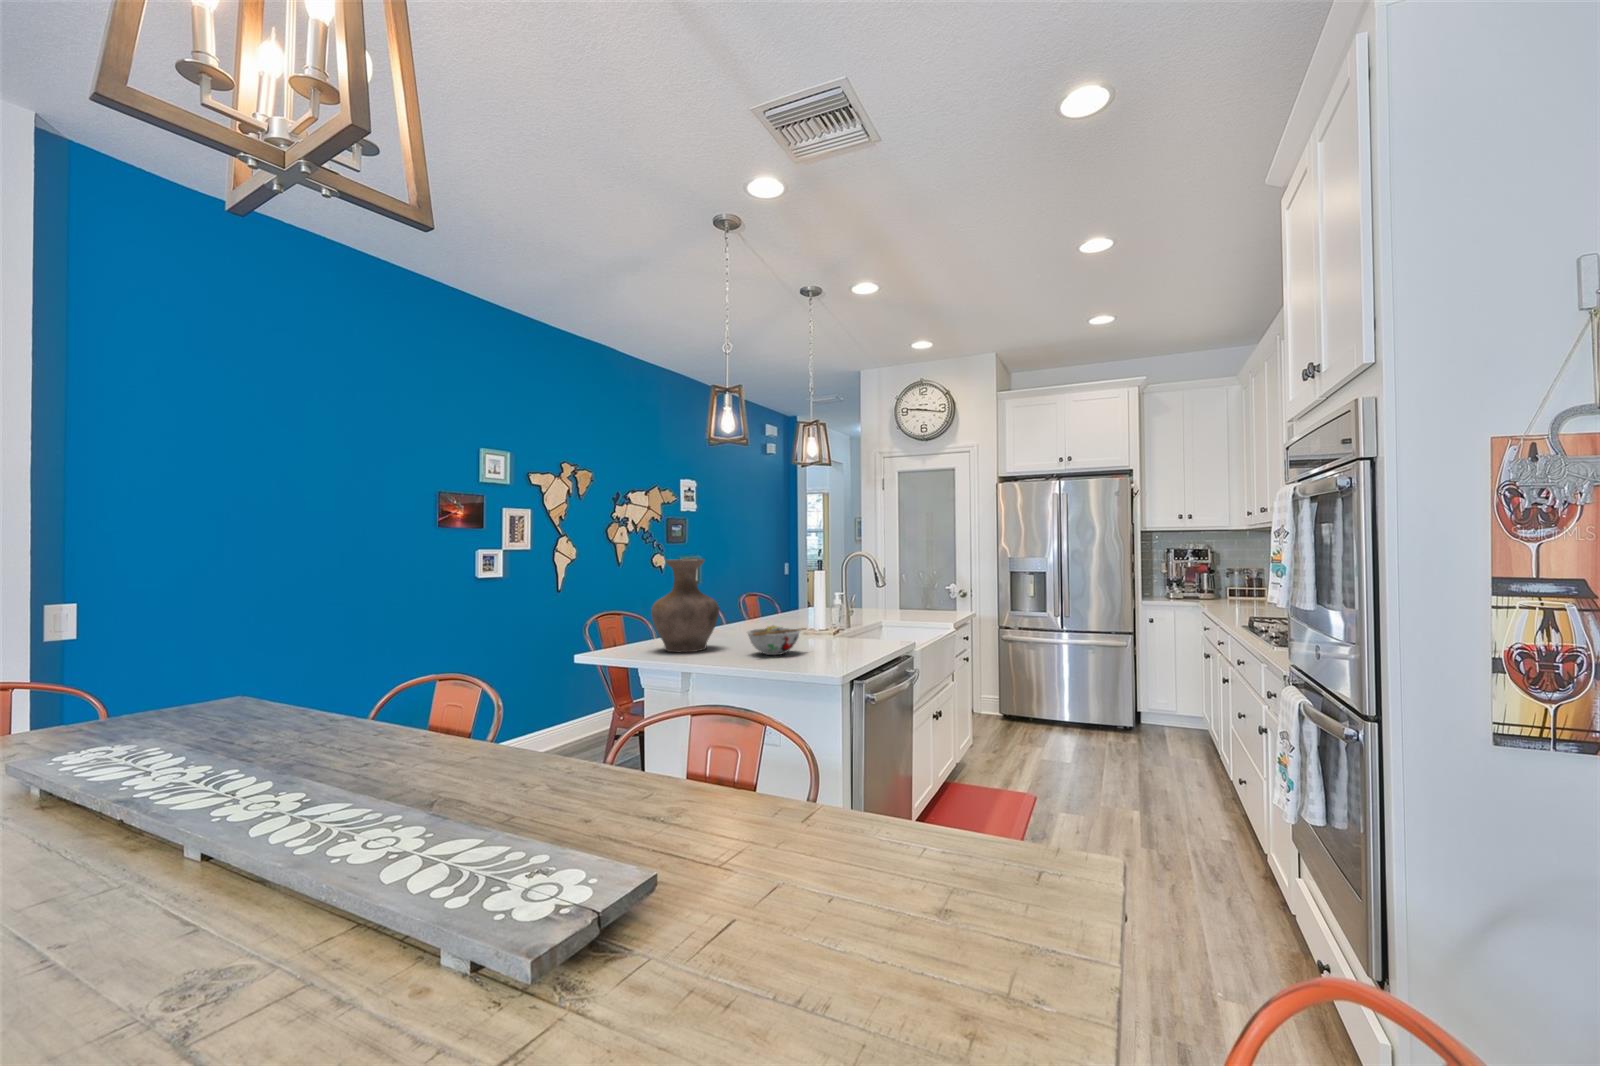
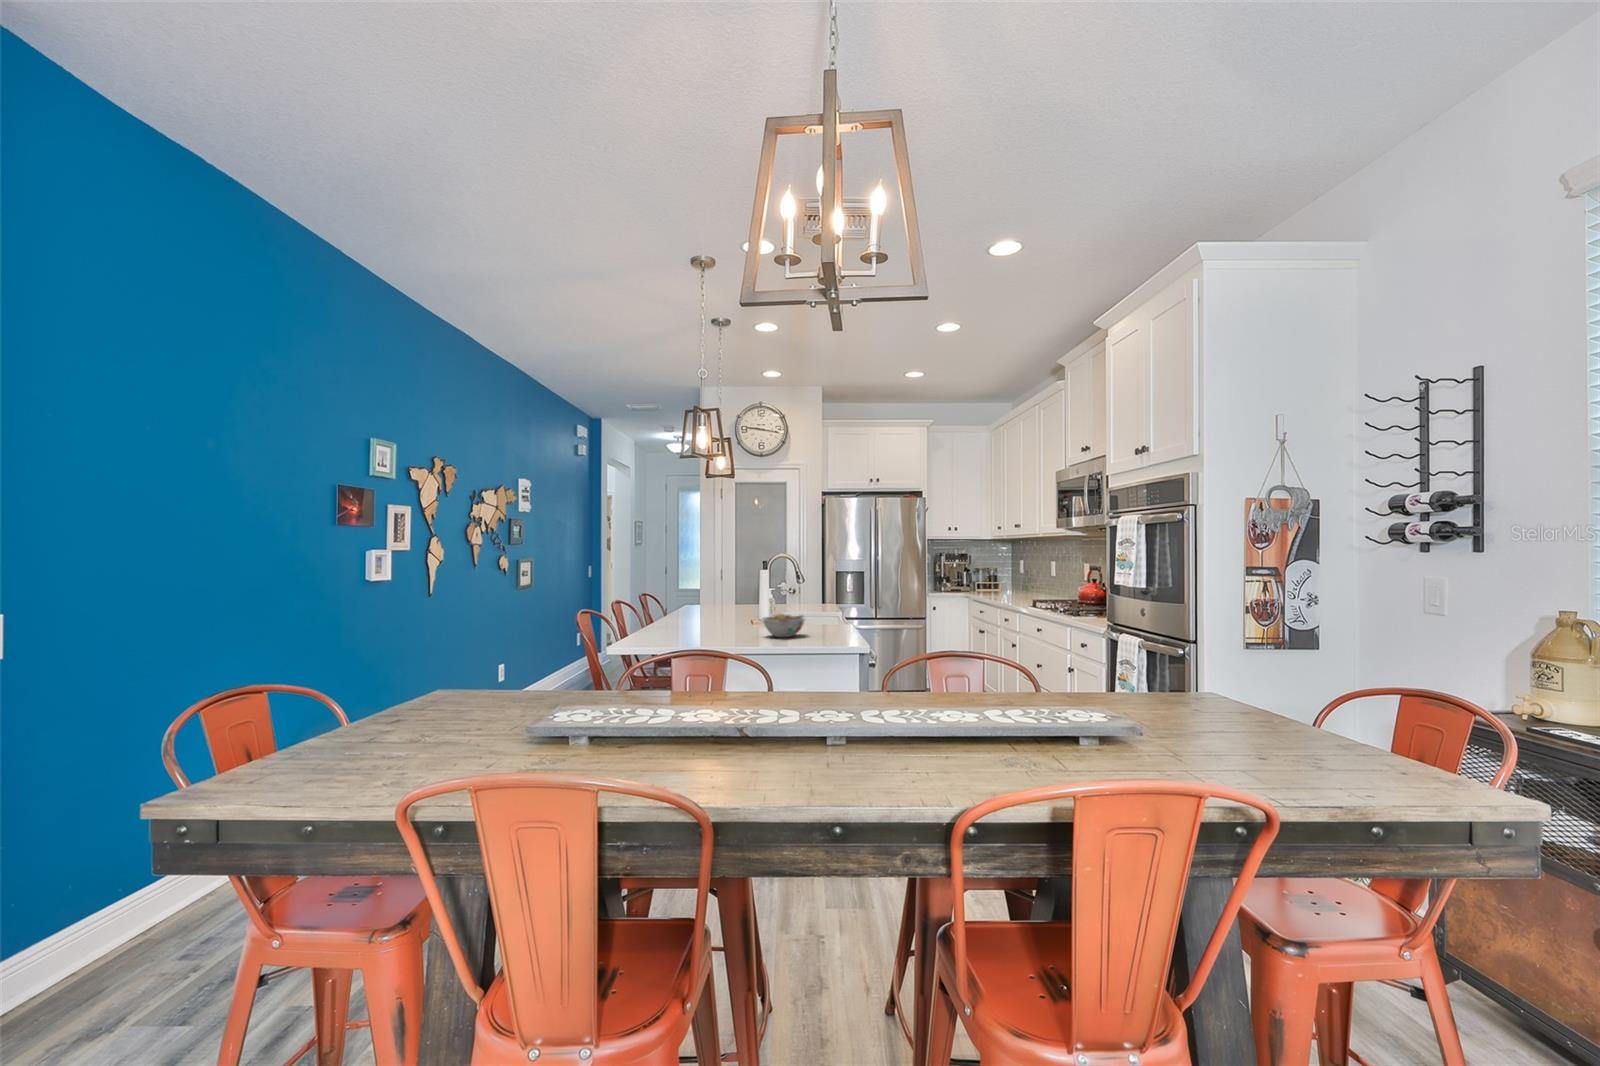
vase: present [651,559,719,652] -> none [667,560,725,640]

